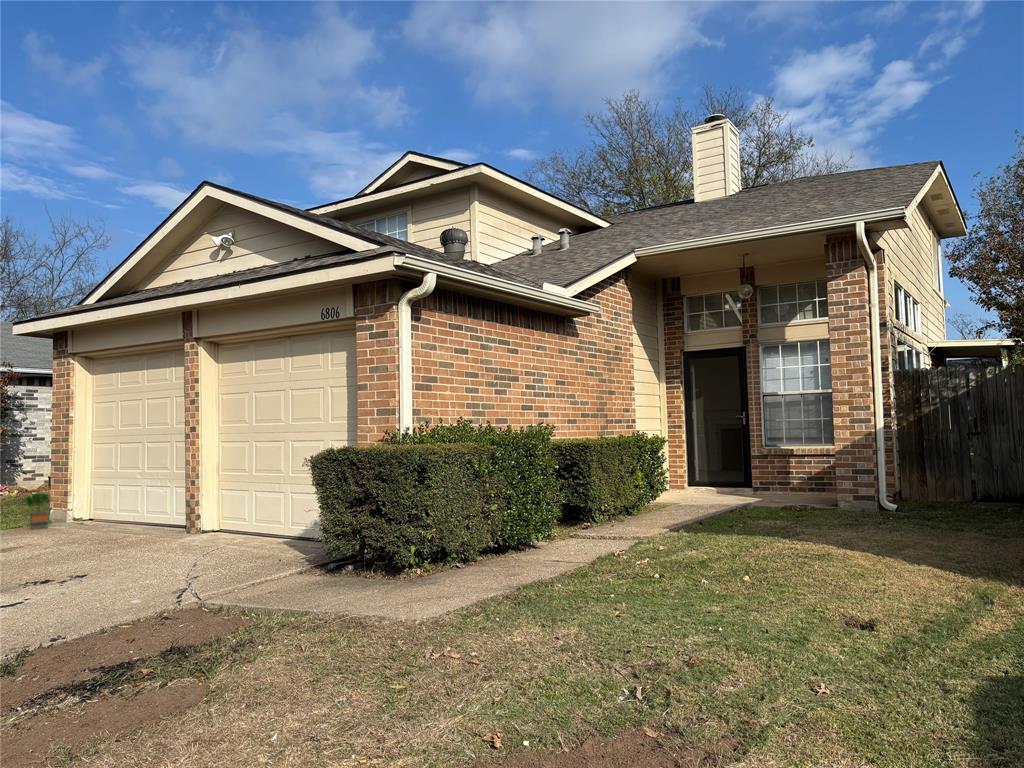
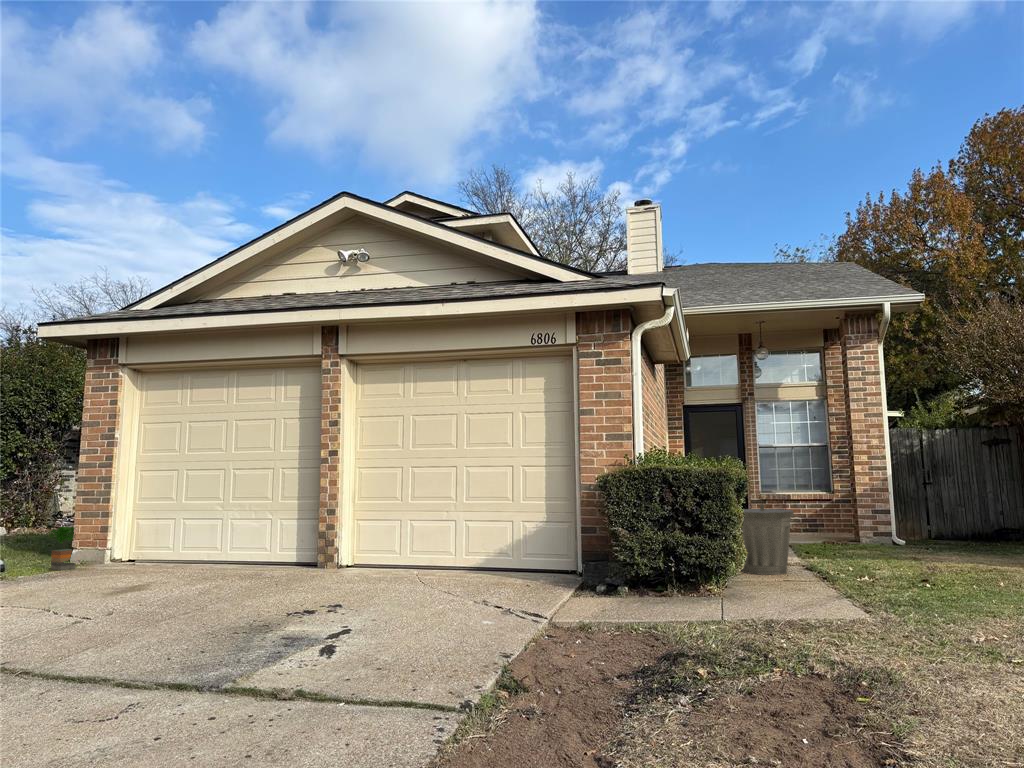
trash can: none [515,480,583,560] -> present [741,504,794,575]

